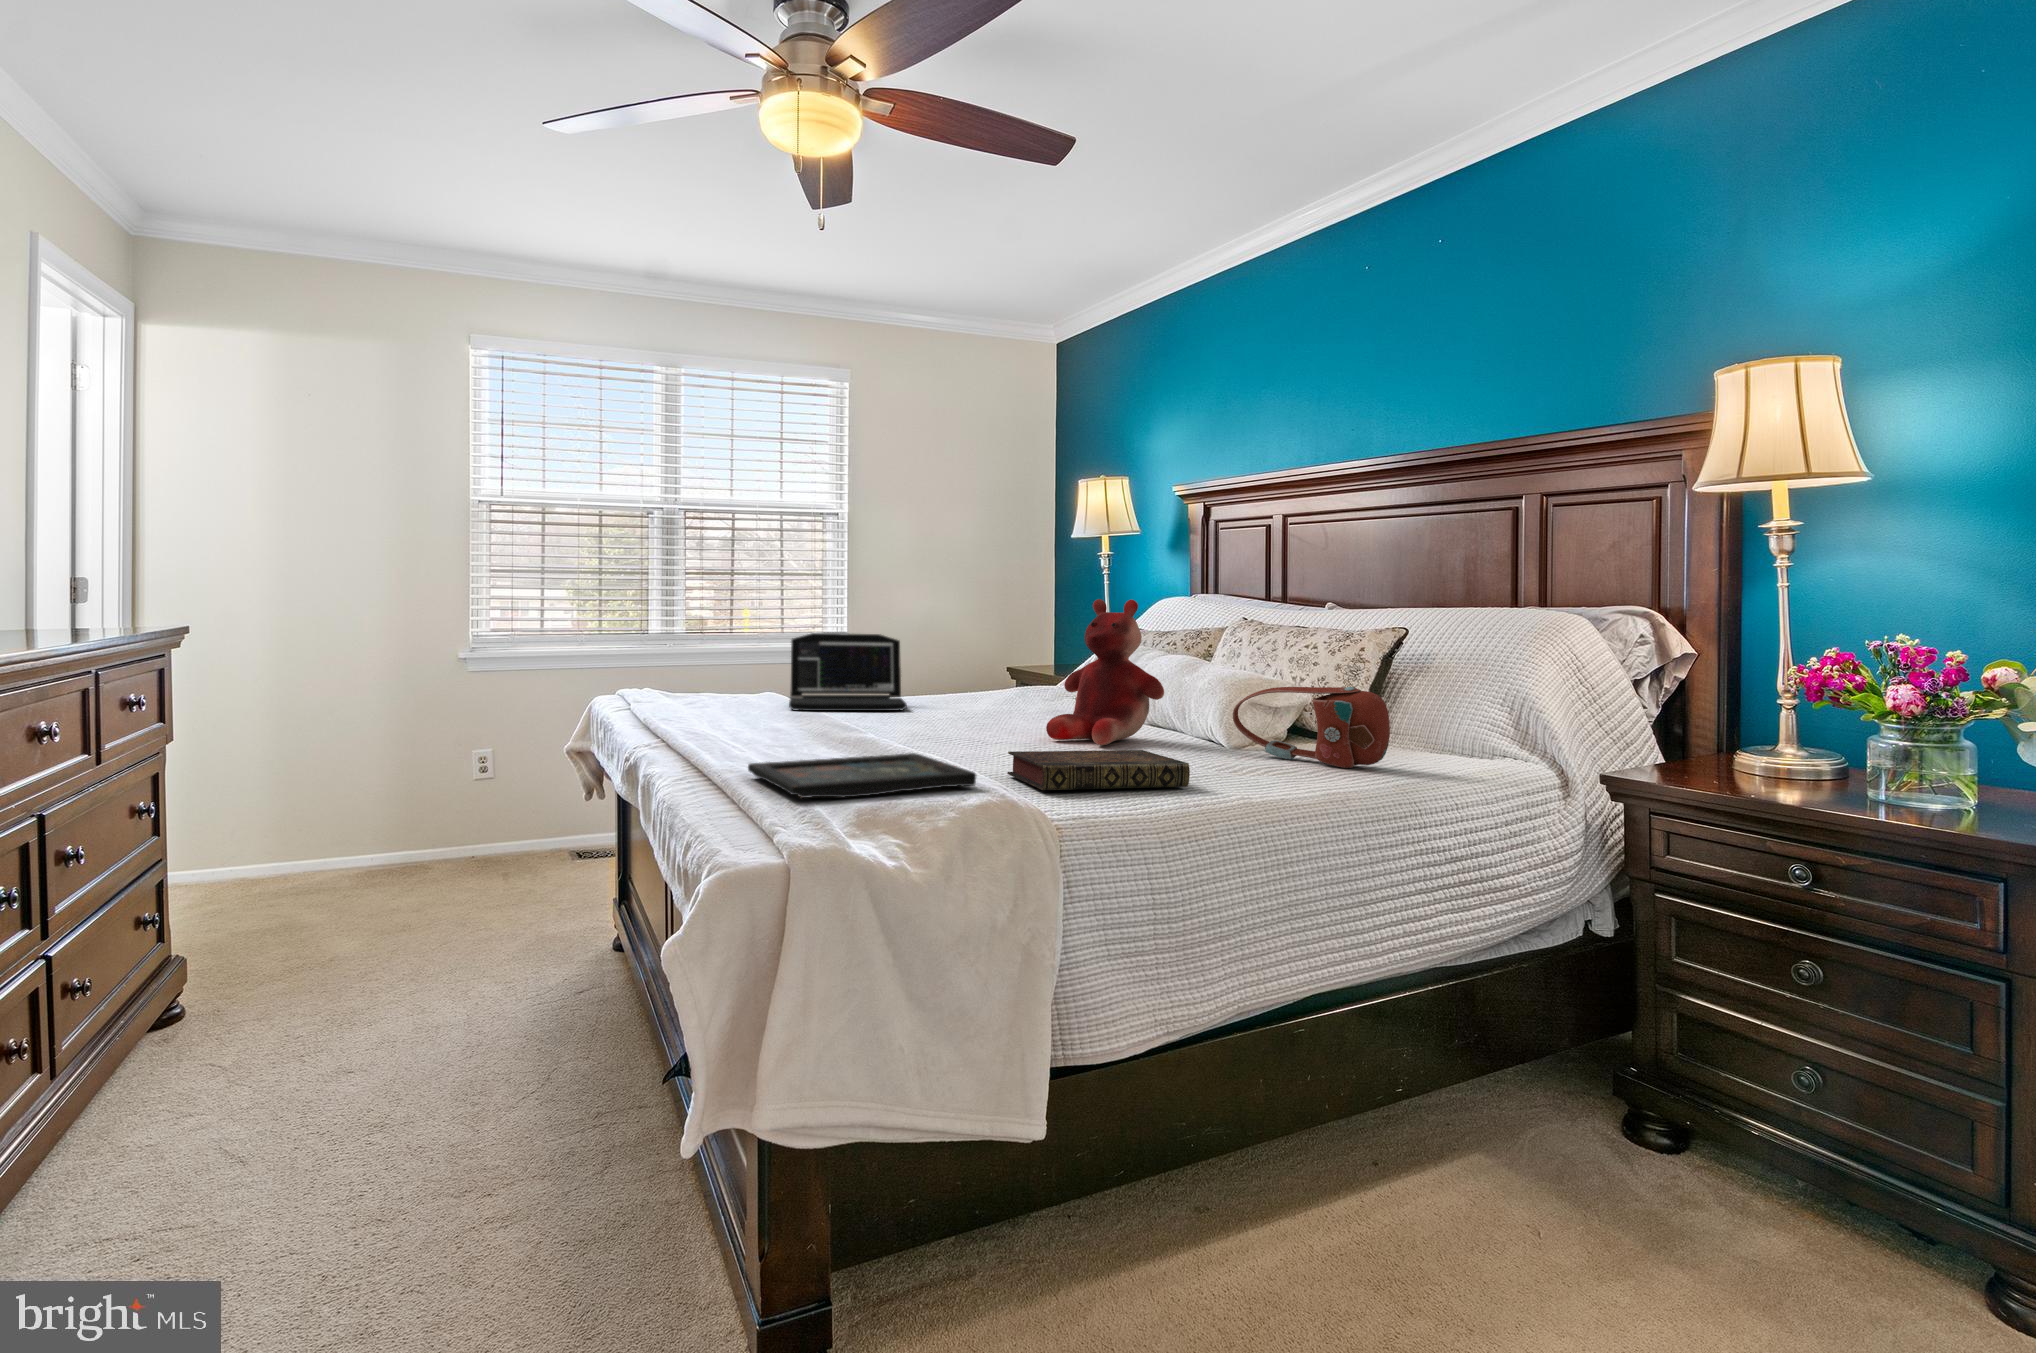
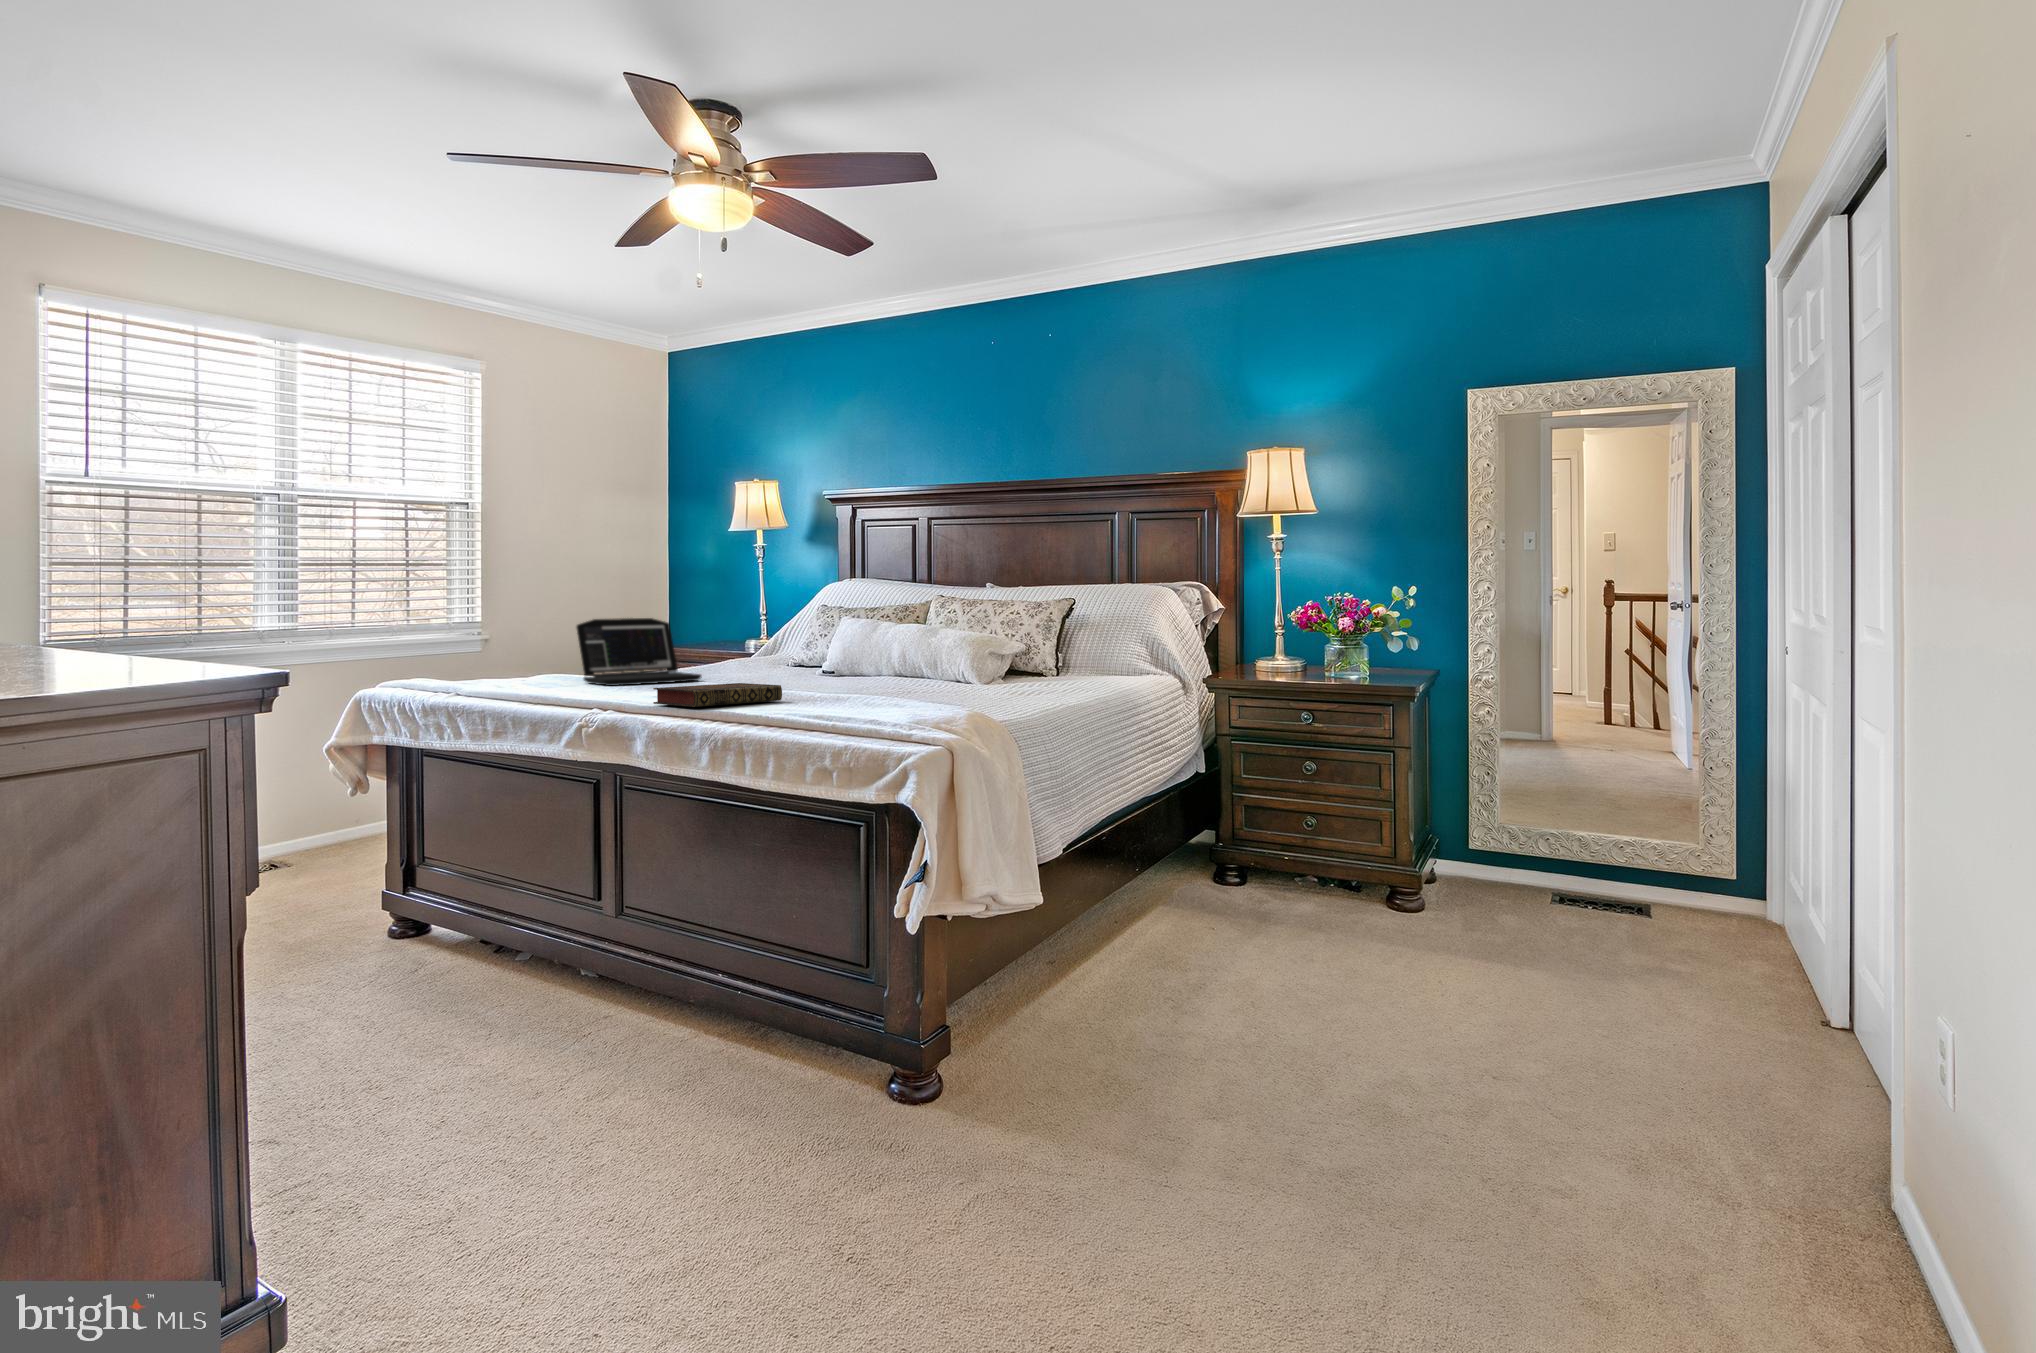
teddy bear: present [1046,599,1164,745] -> none [869,583,951,686]
handbag: present [1233,687,1390,768] -> none [1004,634,1106,685]
book: present [1007,750,1190,790] -> present [653,683,782,707]
tray: present [748,753,976,798] -> none [779,691,932,713]

